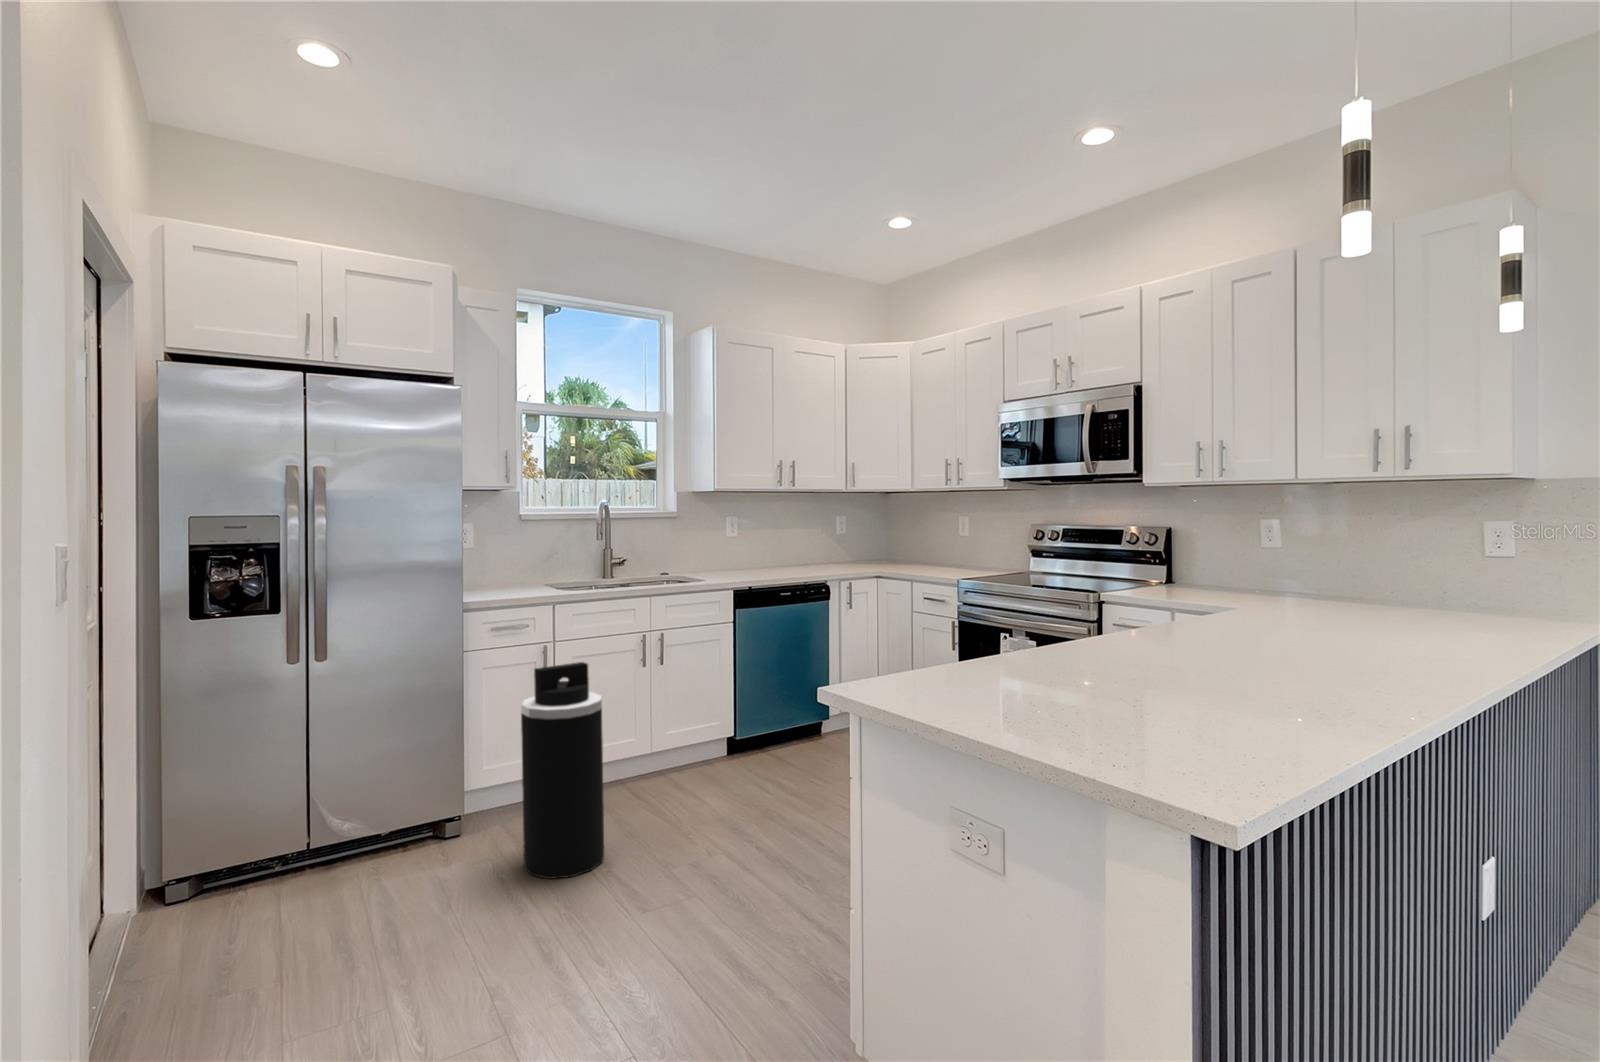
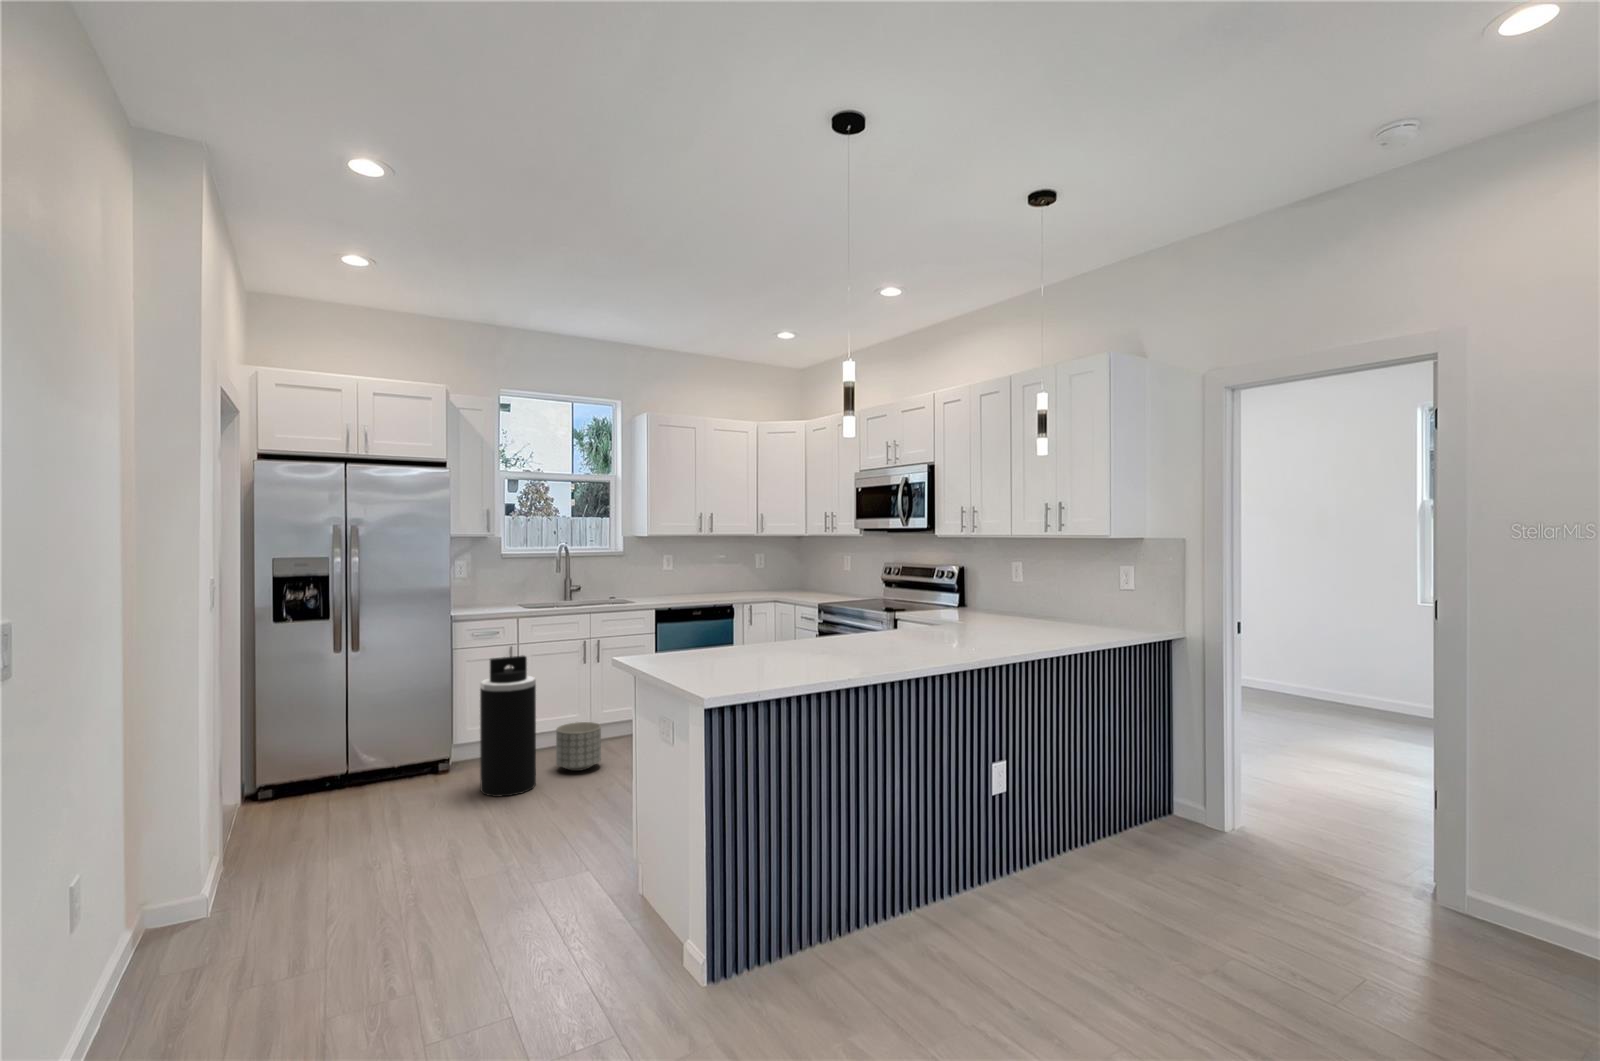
planter: none [623,753,687,827] -> present [556,722,601,771]

